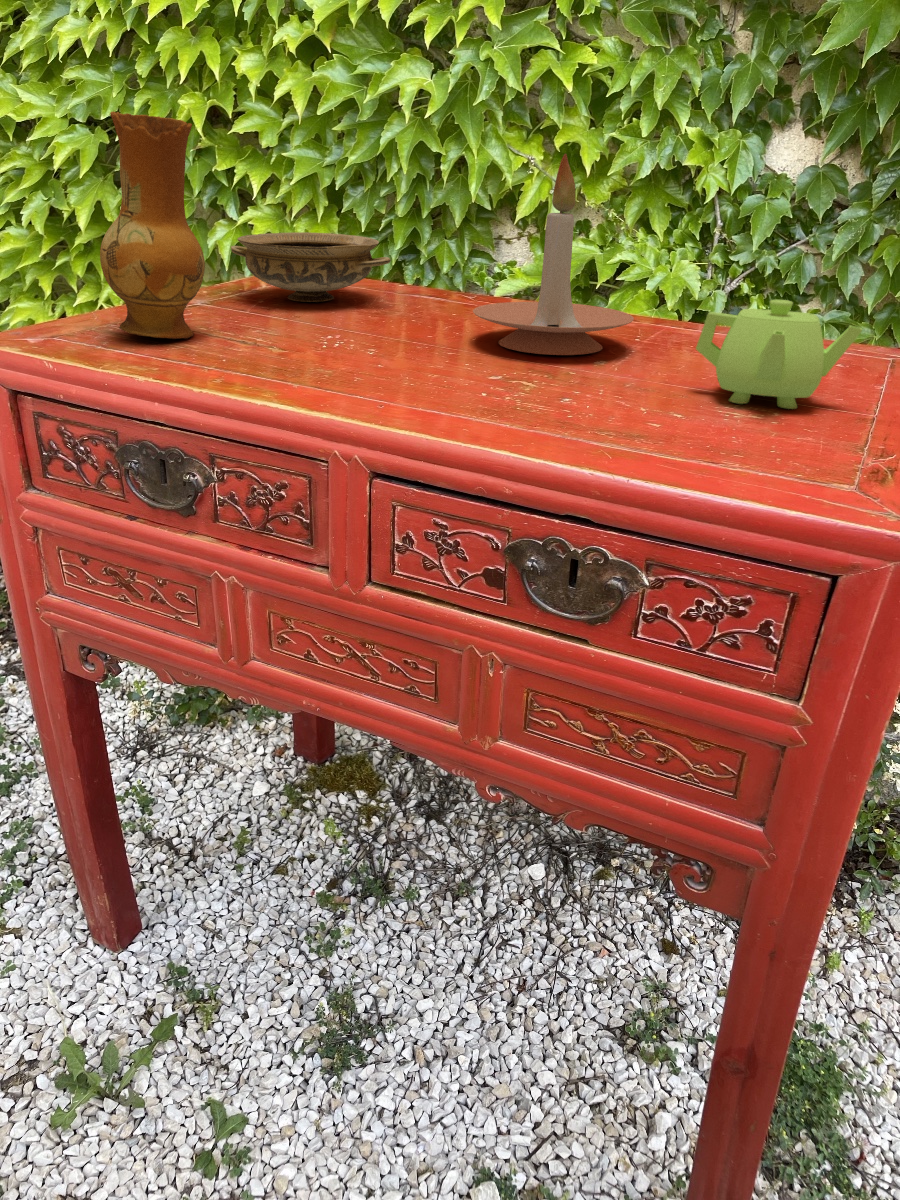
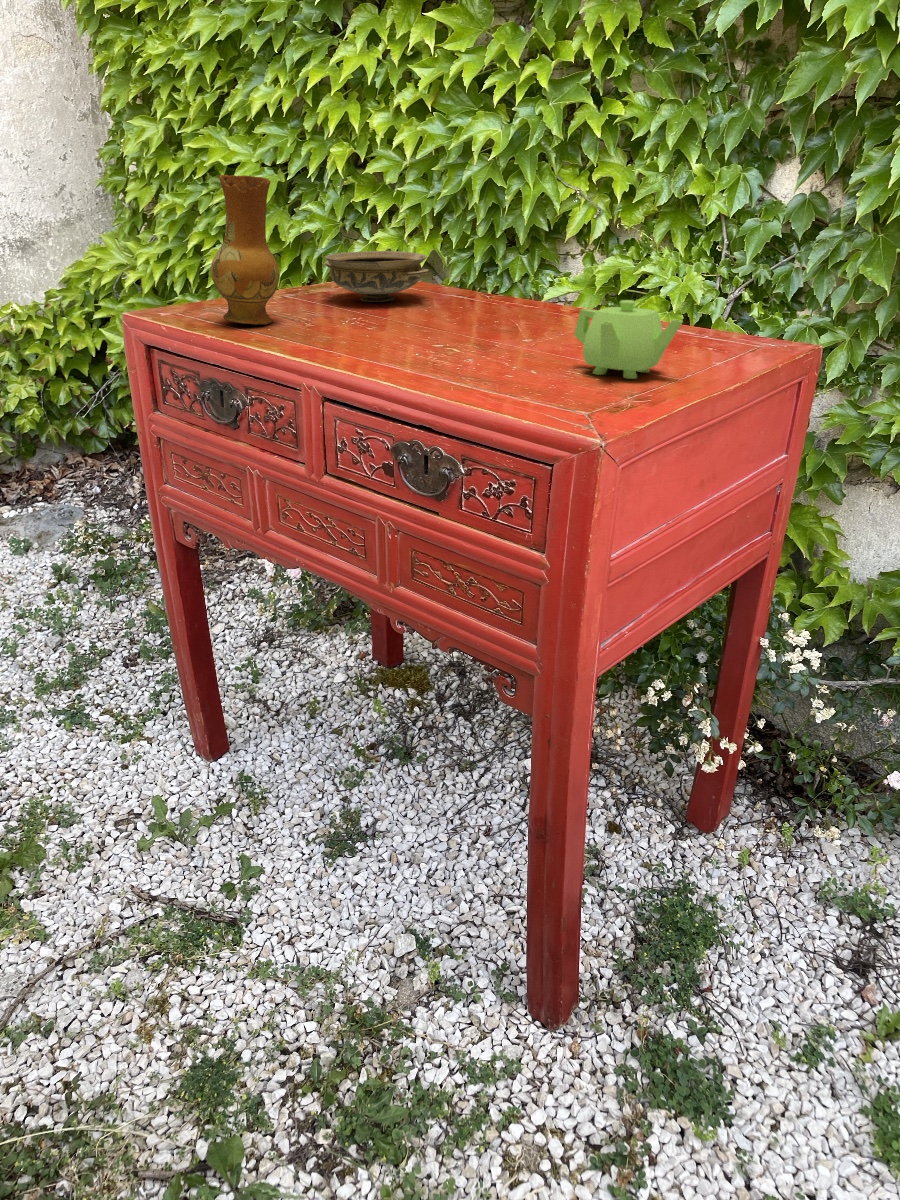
candle holder: present [473,154,634,355] -> none [456,195,574,341]

